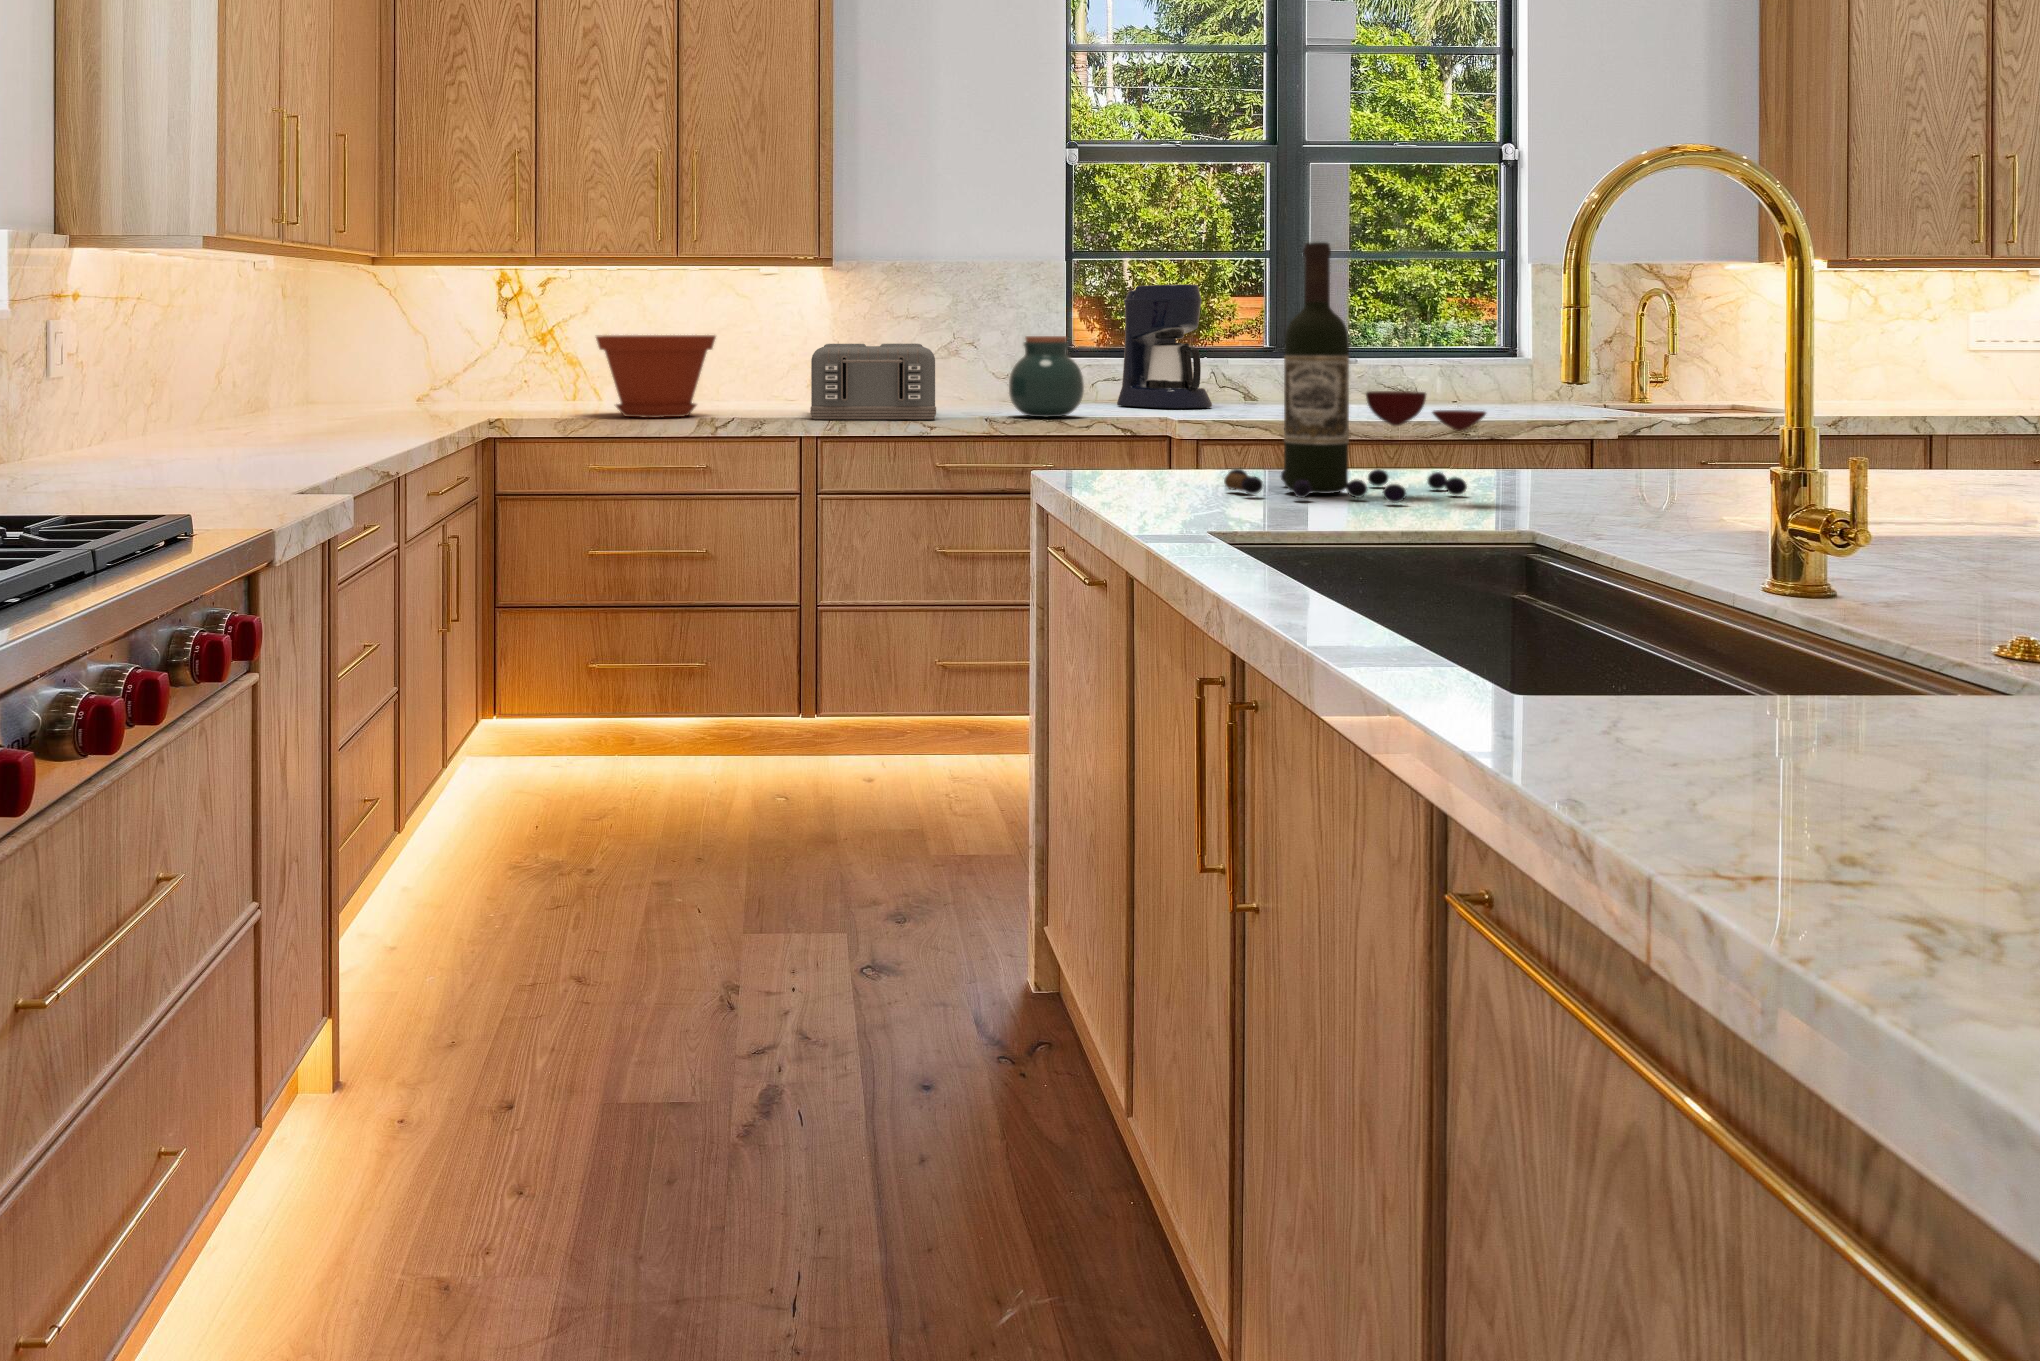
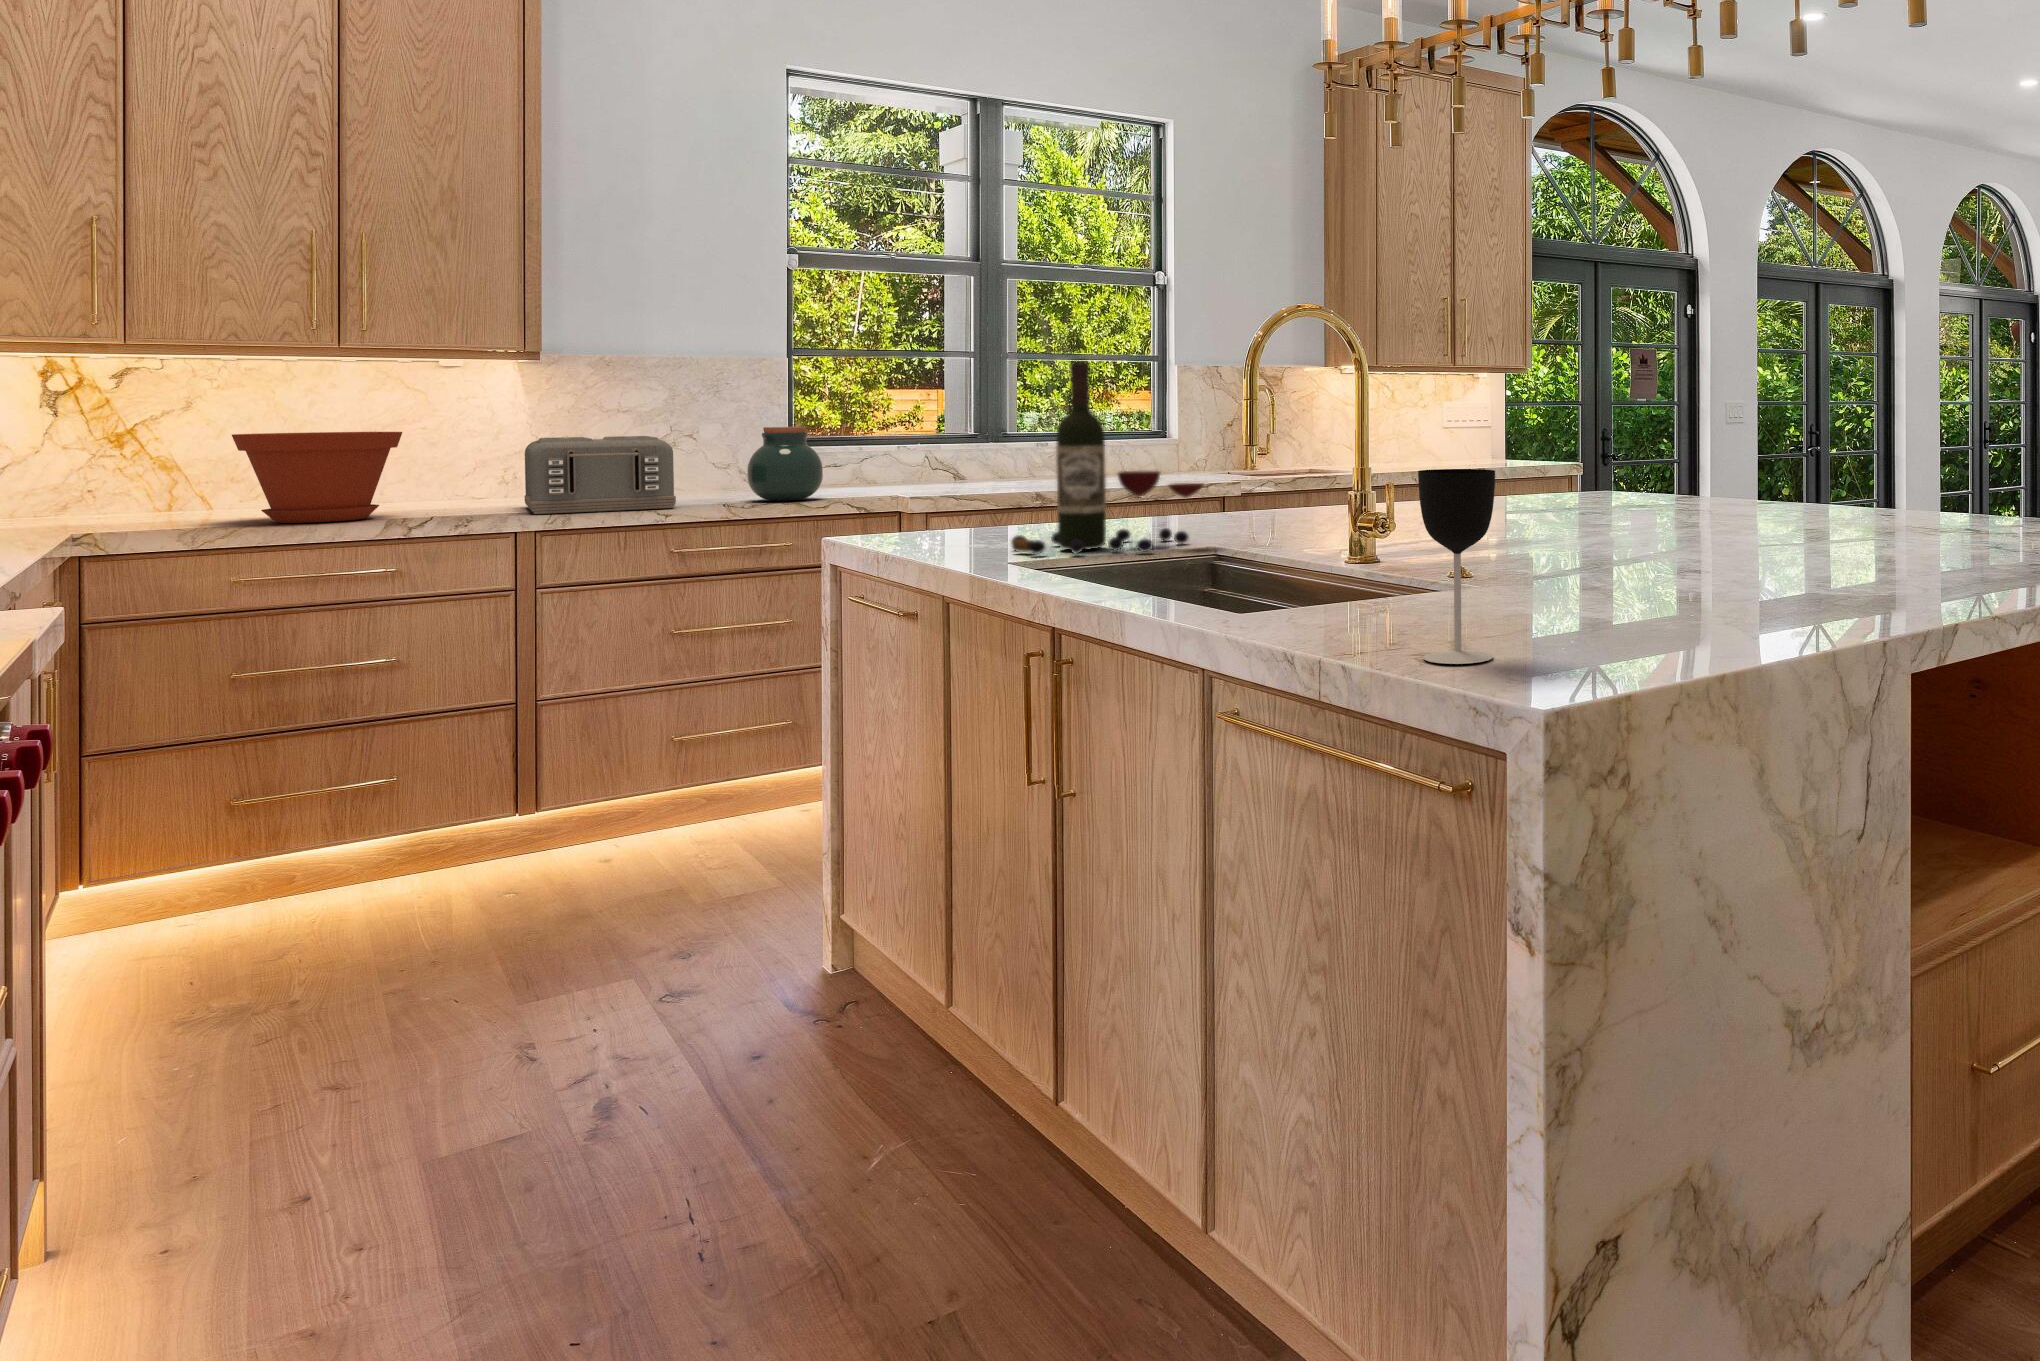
coffee maker: present [1117,284,1212,408] -> none [842,380,931,487]
wine glass: none [1743,386,1915,756] -> present [1418,469,1495,664]

